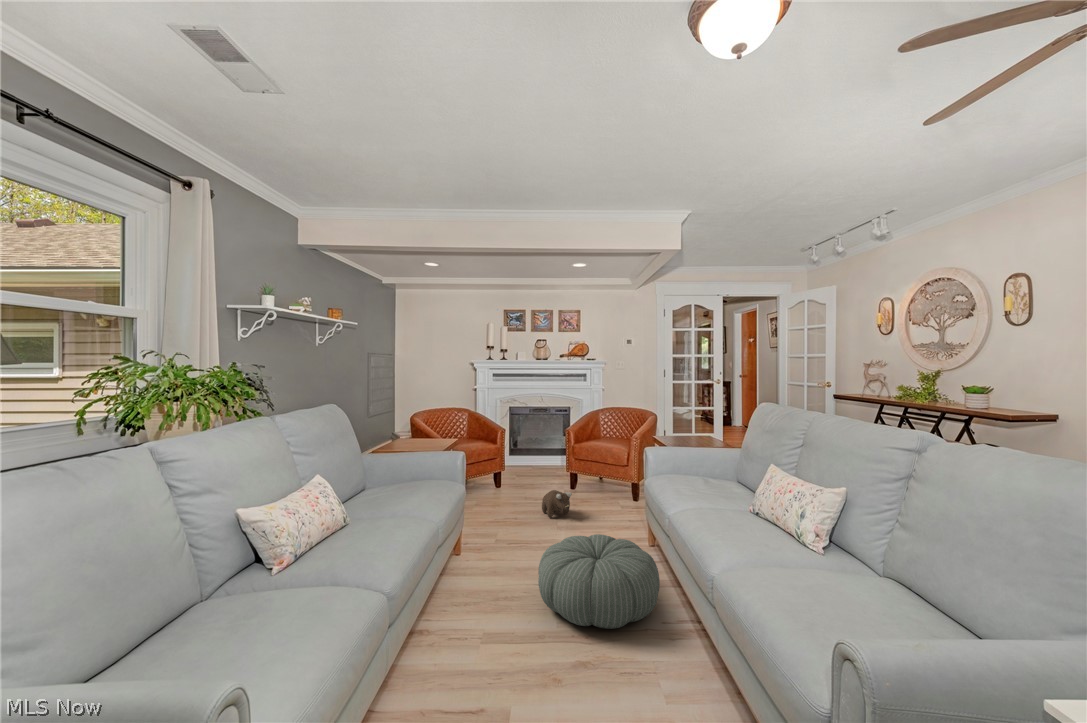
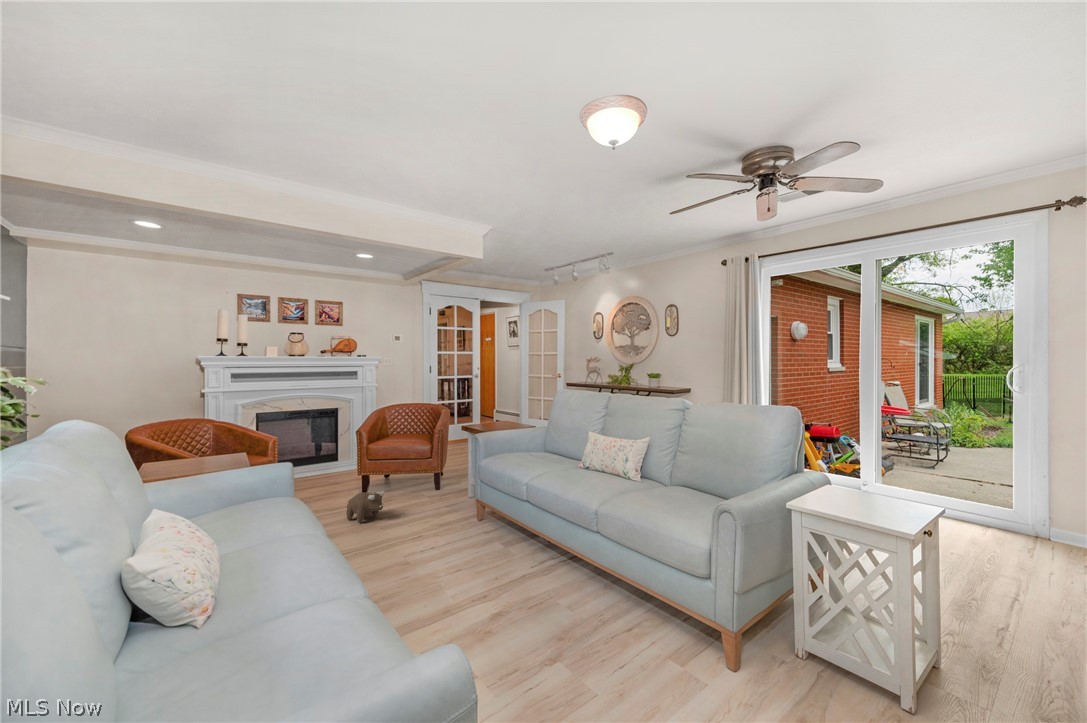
pouf: present [538,534,660,629] -> none [406,515,526,601]

